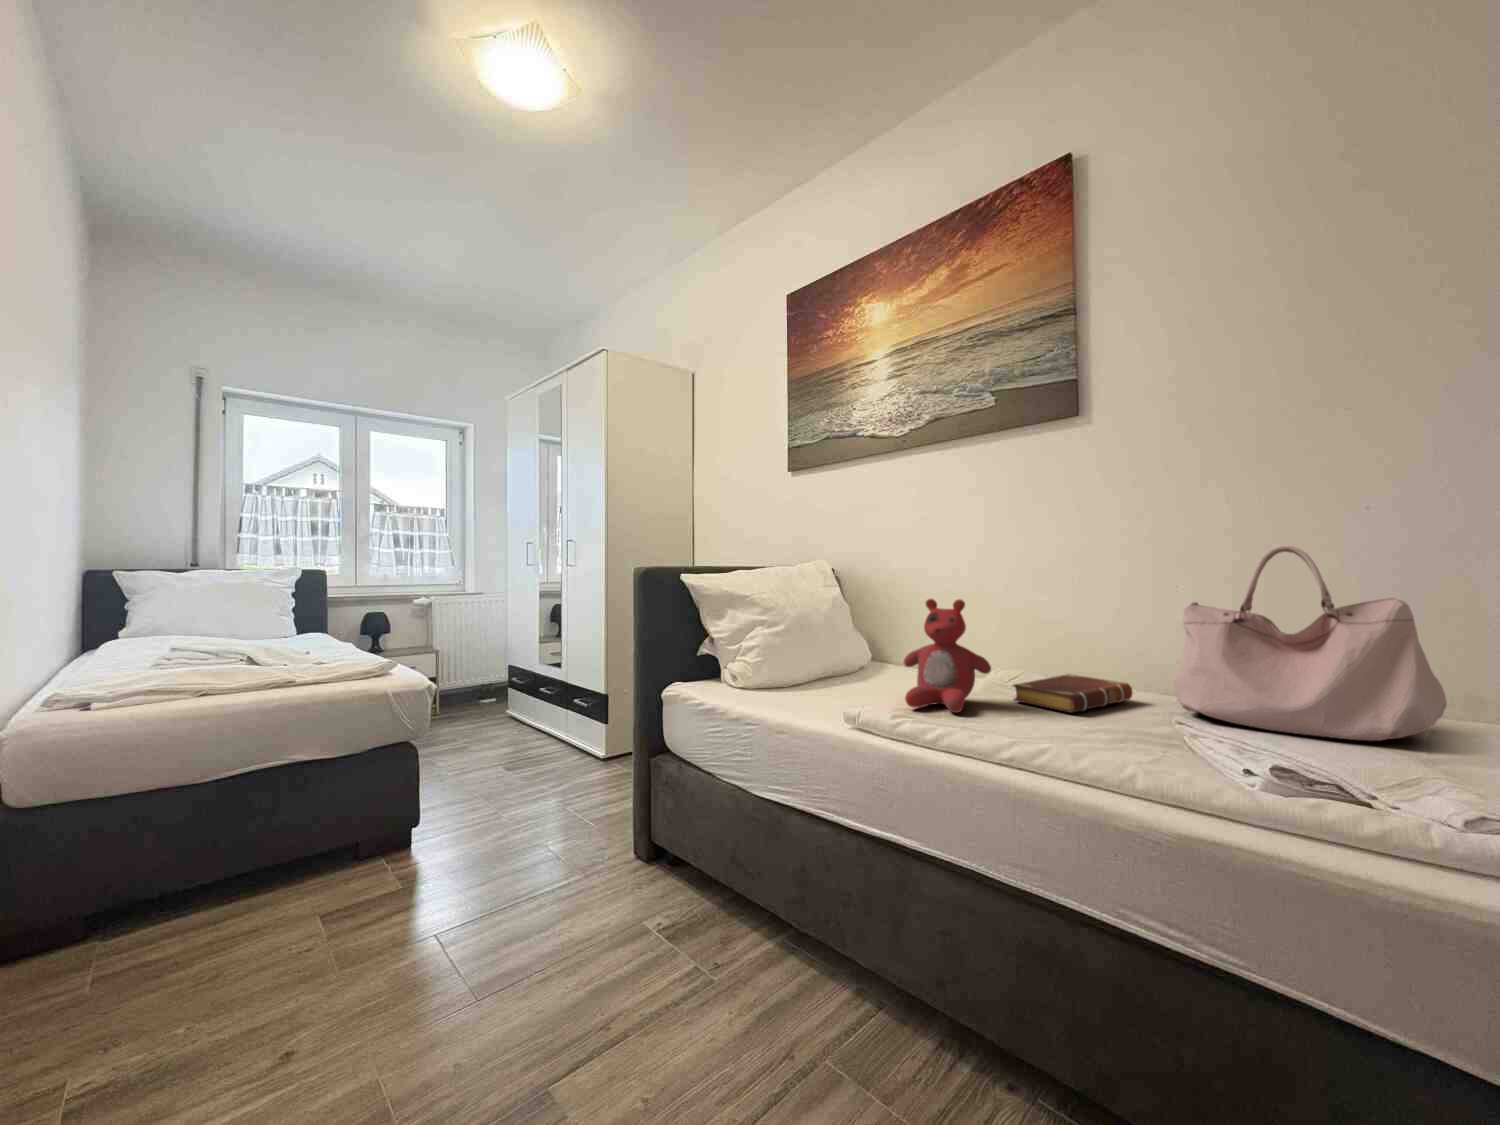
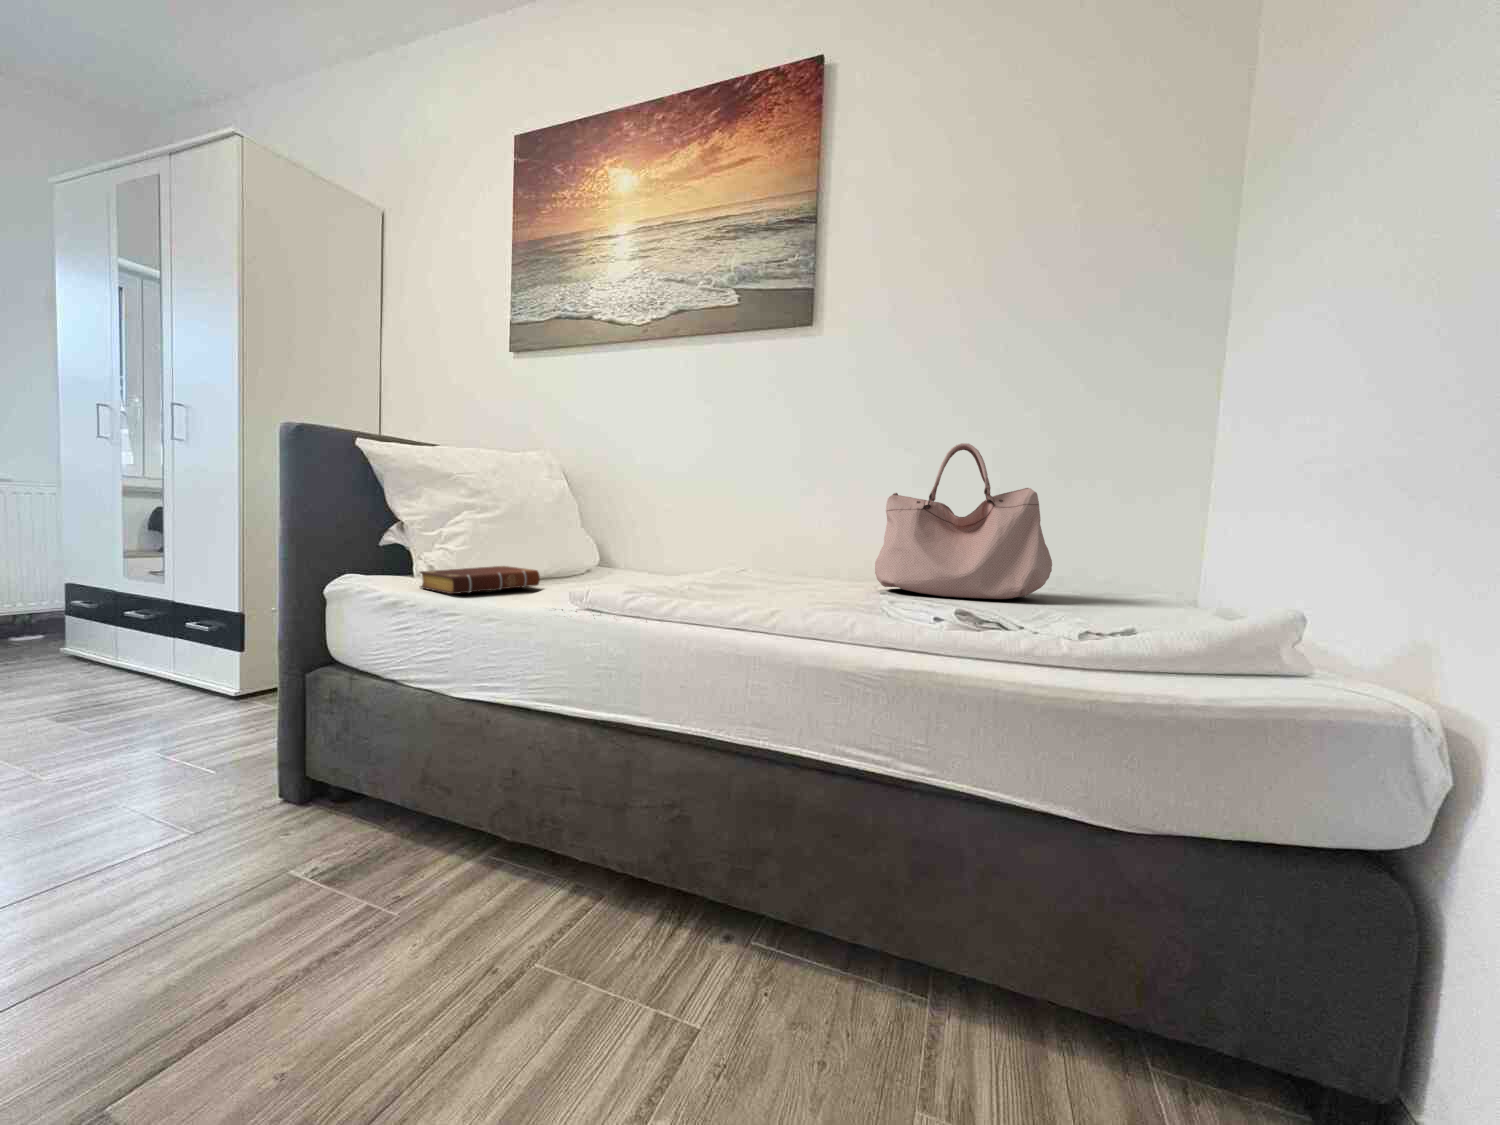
stuffed bear: present [904,599,991,713] -> none [638,478,726,592]
book: present [1013,674,1133,713] -> present [420,566,540,594]

